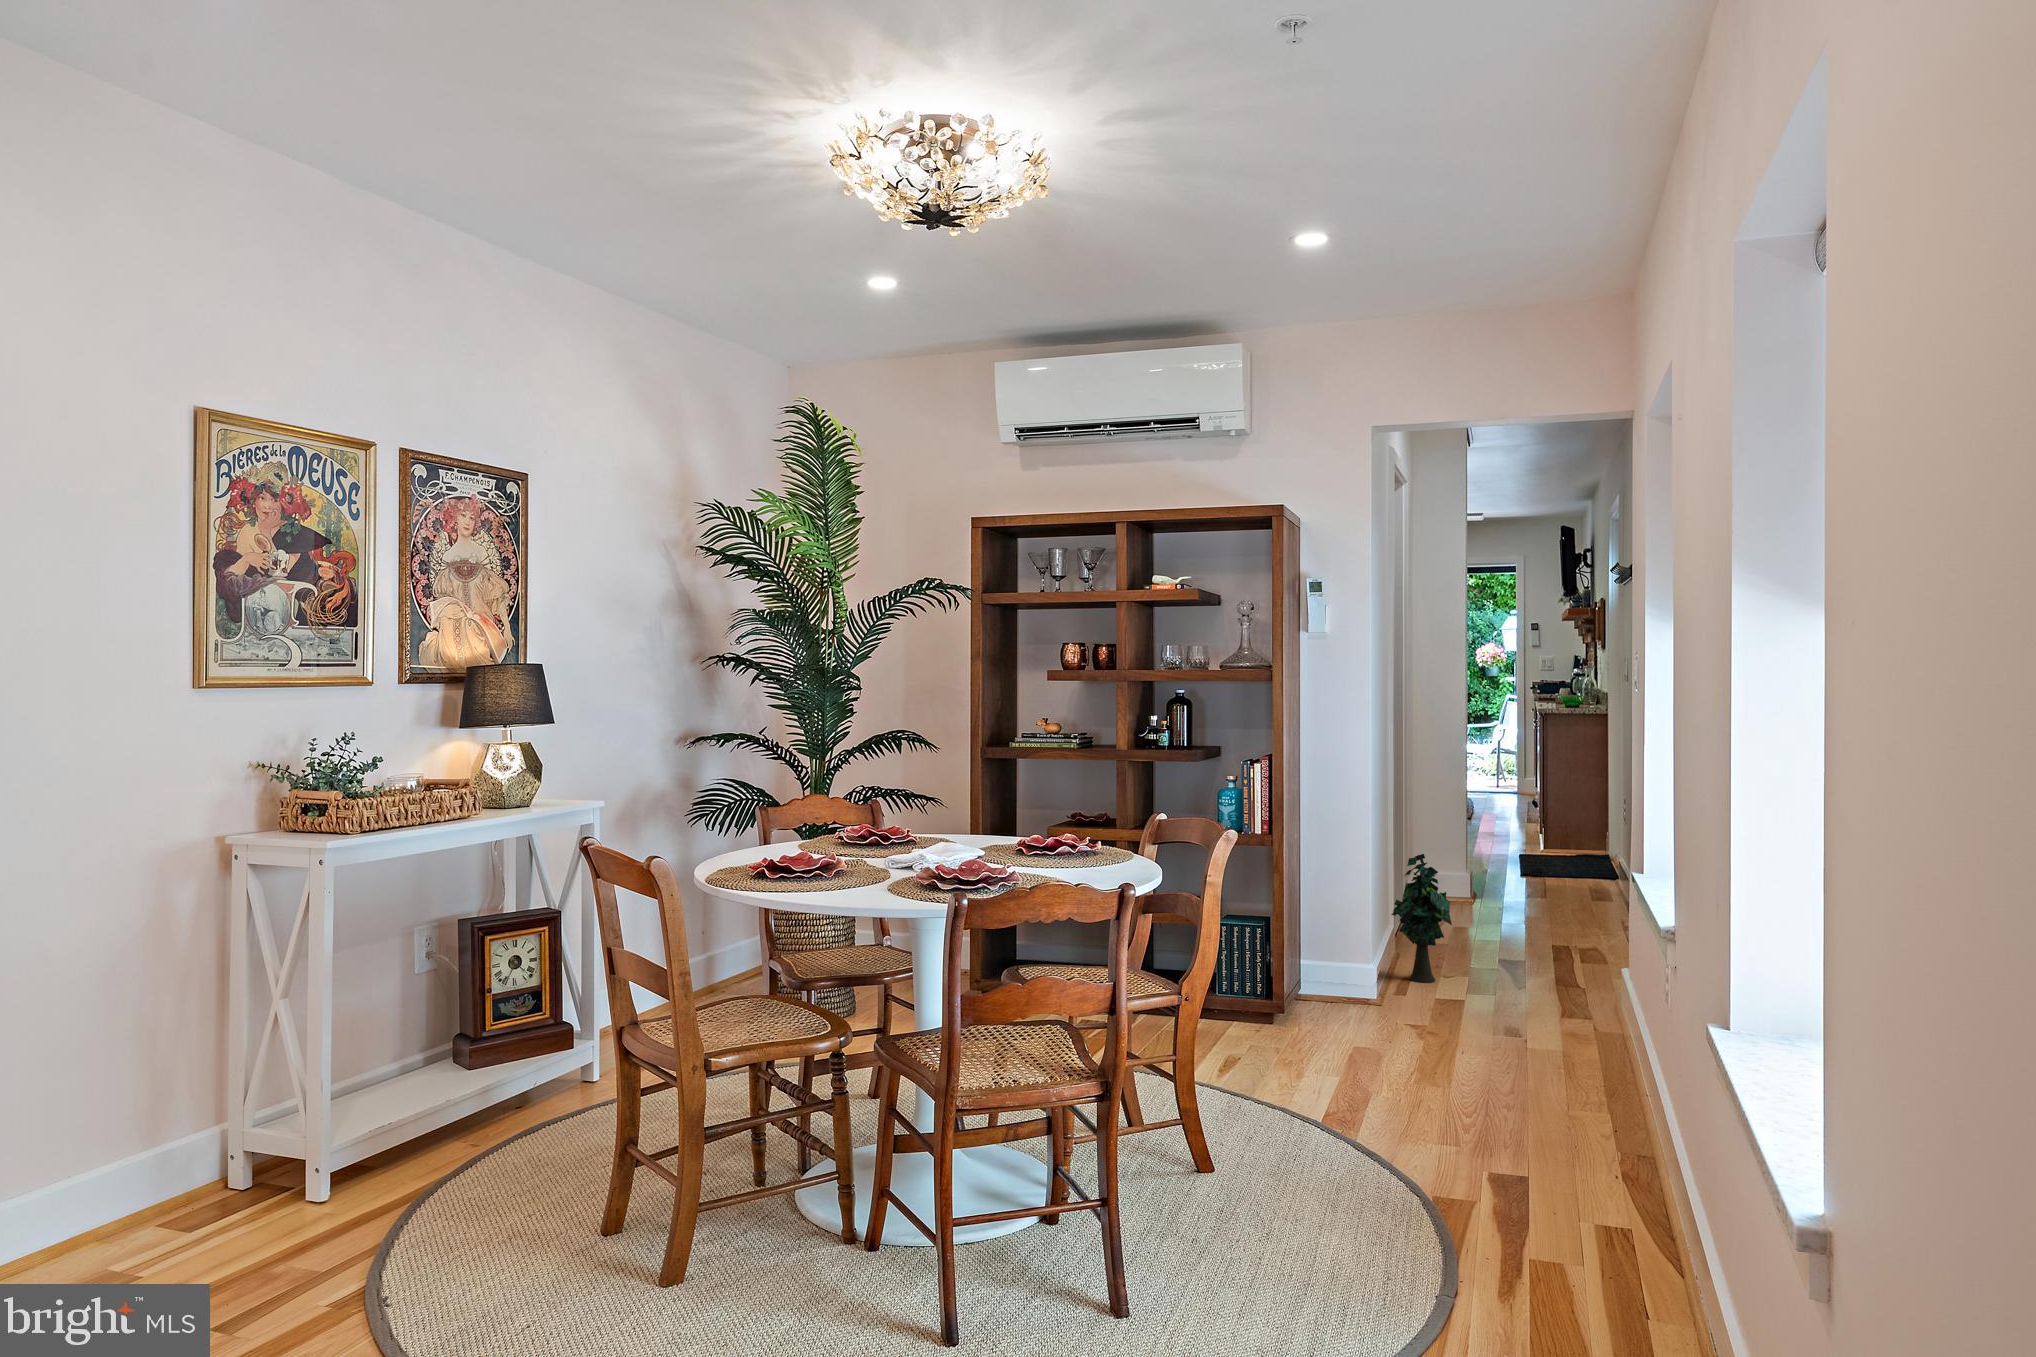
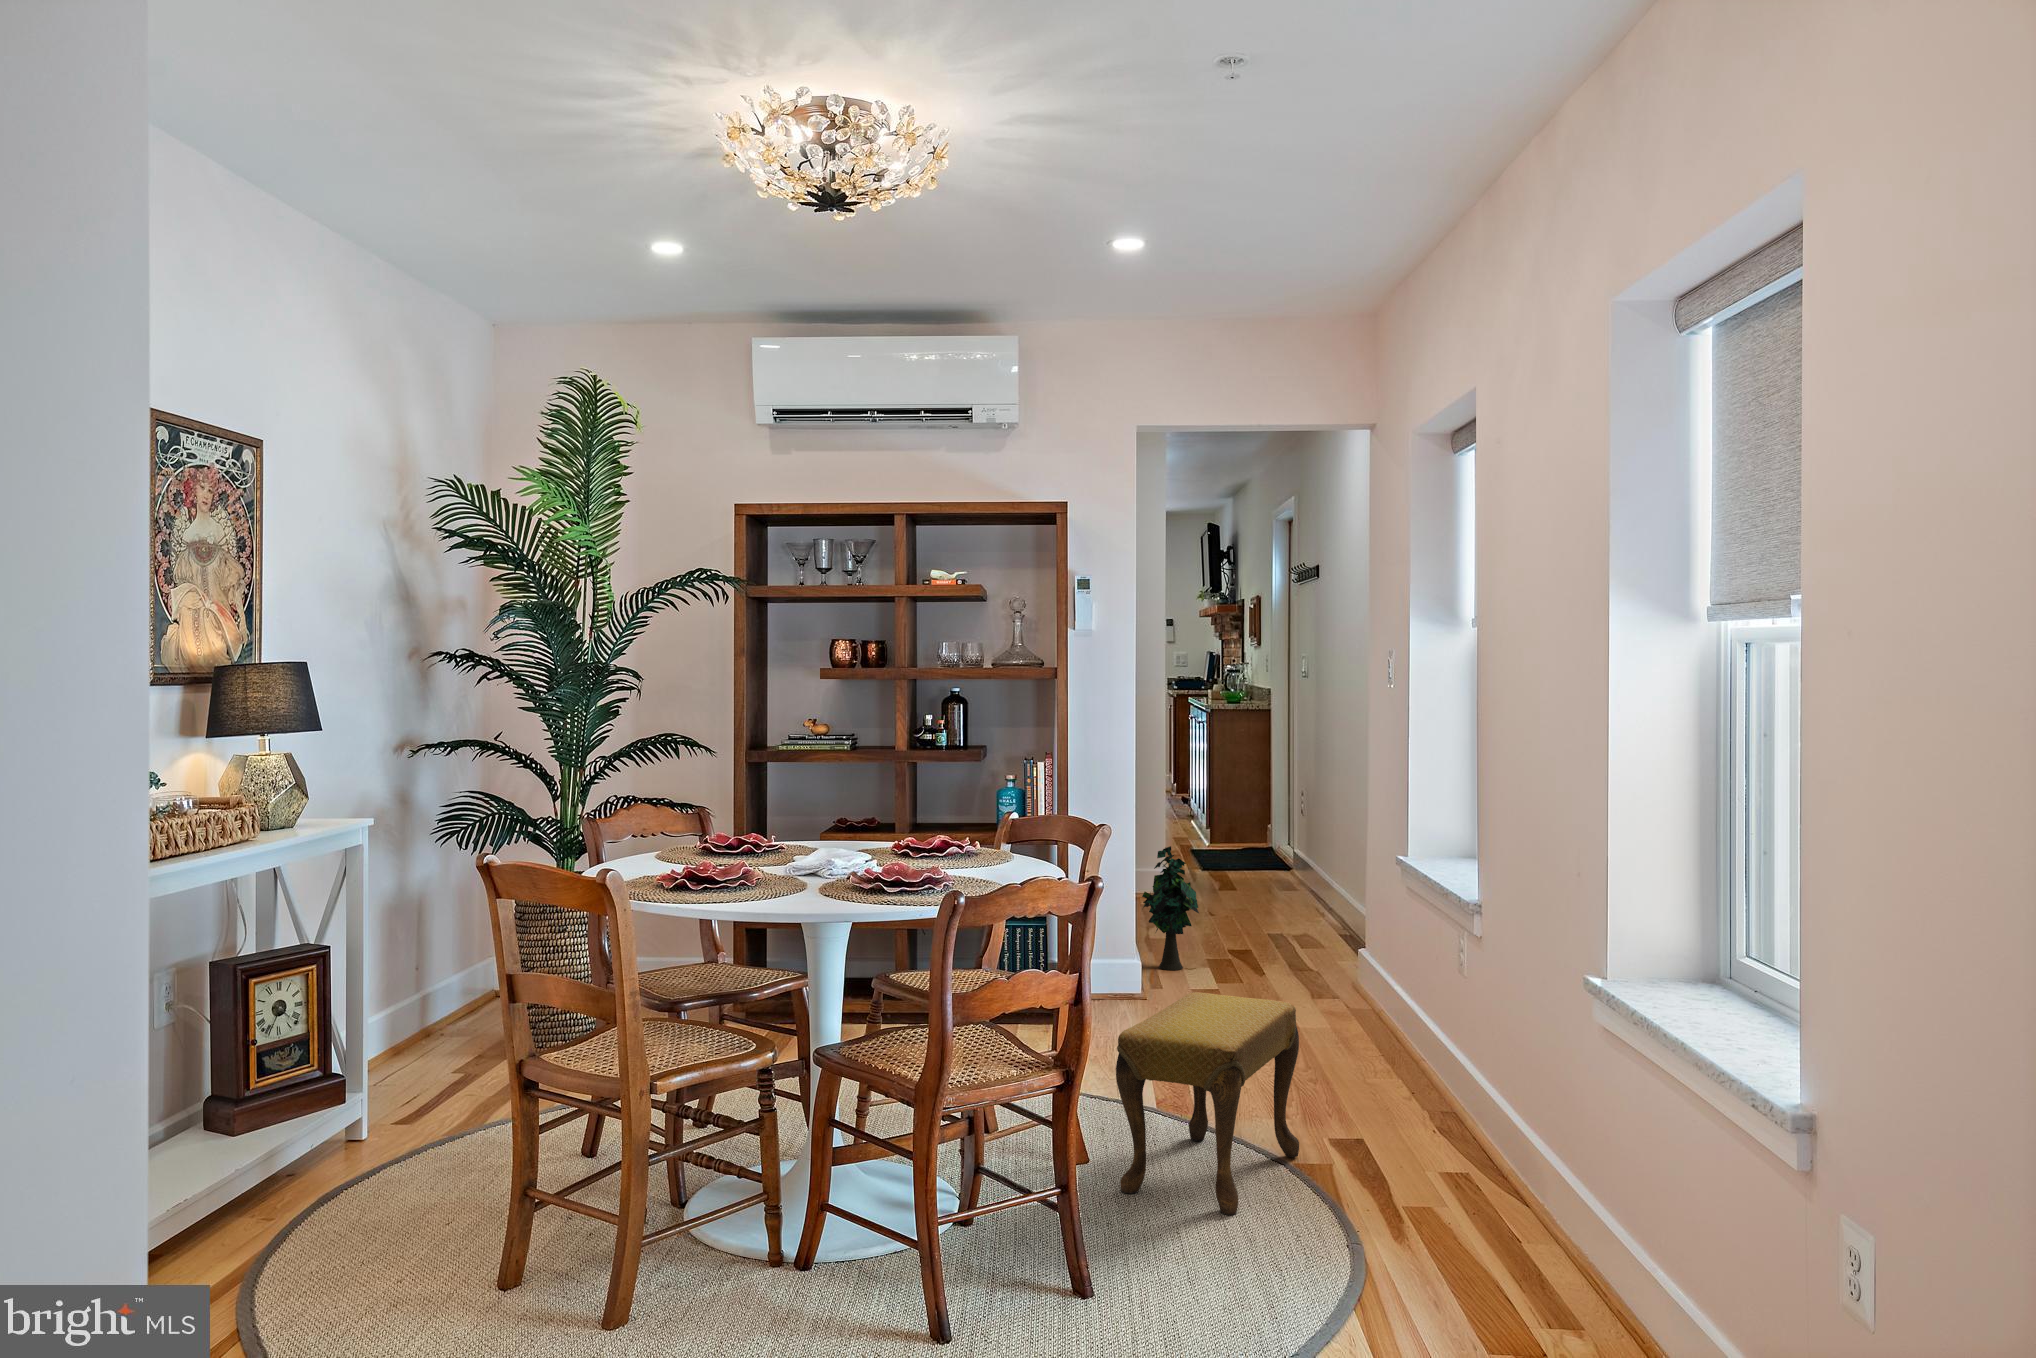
footstool: none [1224,1007,1446,1248] -> present [1116,992,1299,1215]

